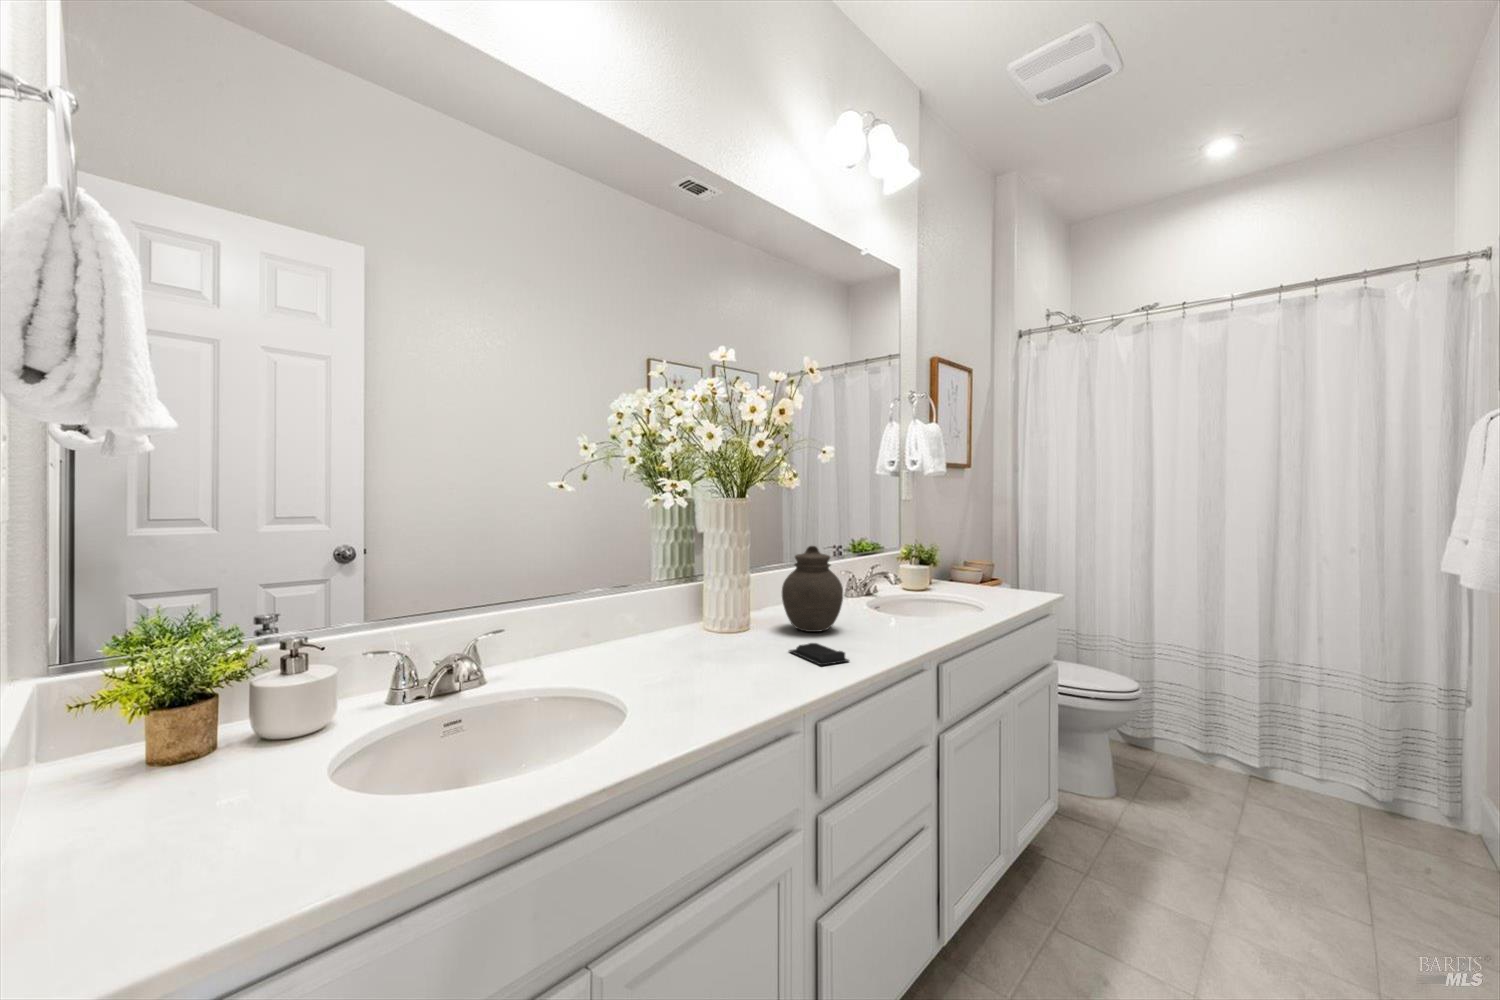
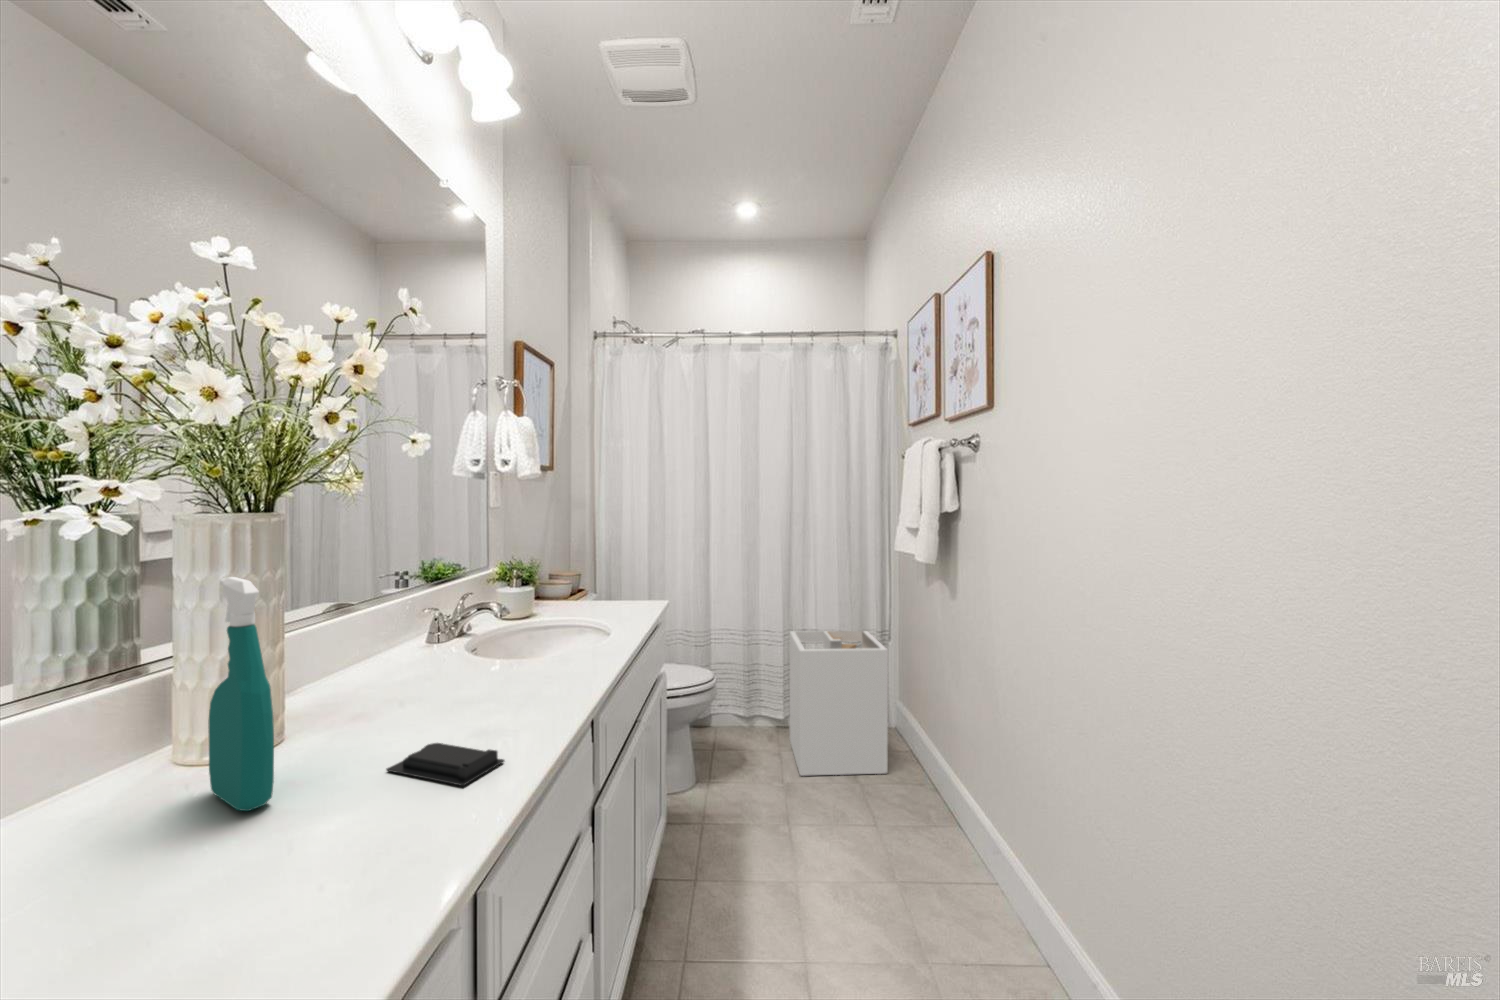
spray bottle: none [713,531,736,652] -> present [208,577,274,811]
jar: present [782,546,843,632] -> none [349,583,458,719]
laundry hamper: none [1261,659,1422,876] -> present [790,631,888,776]

